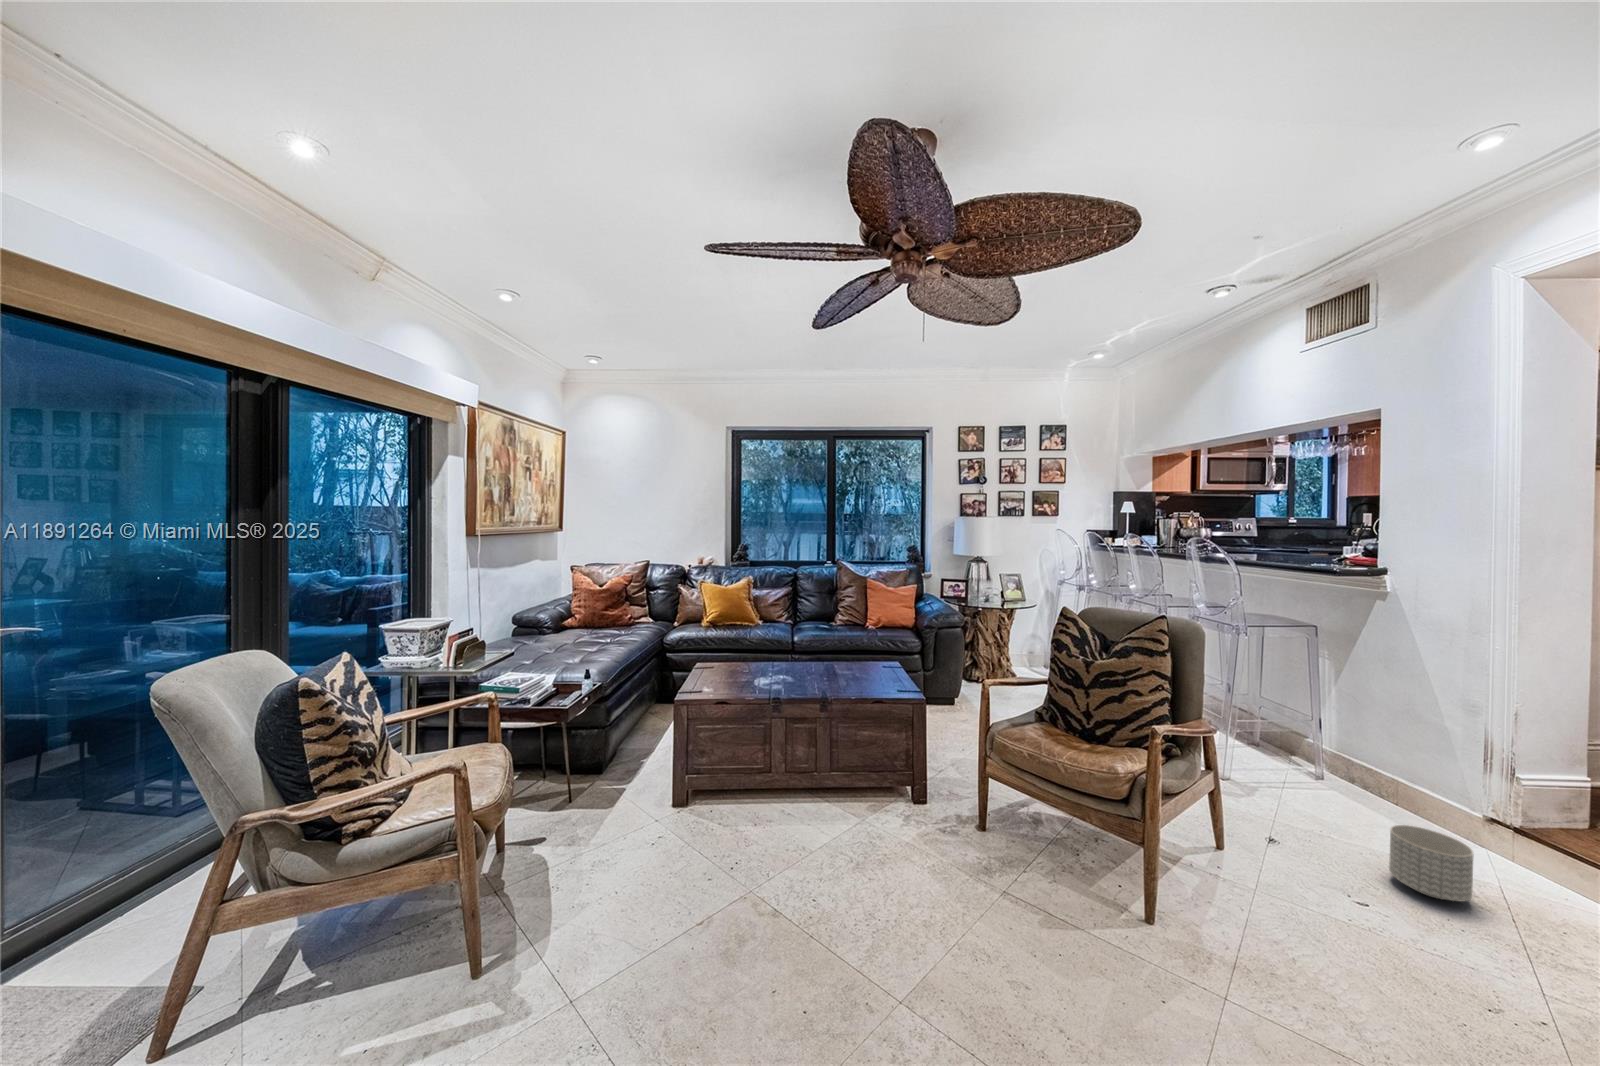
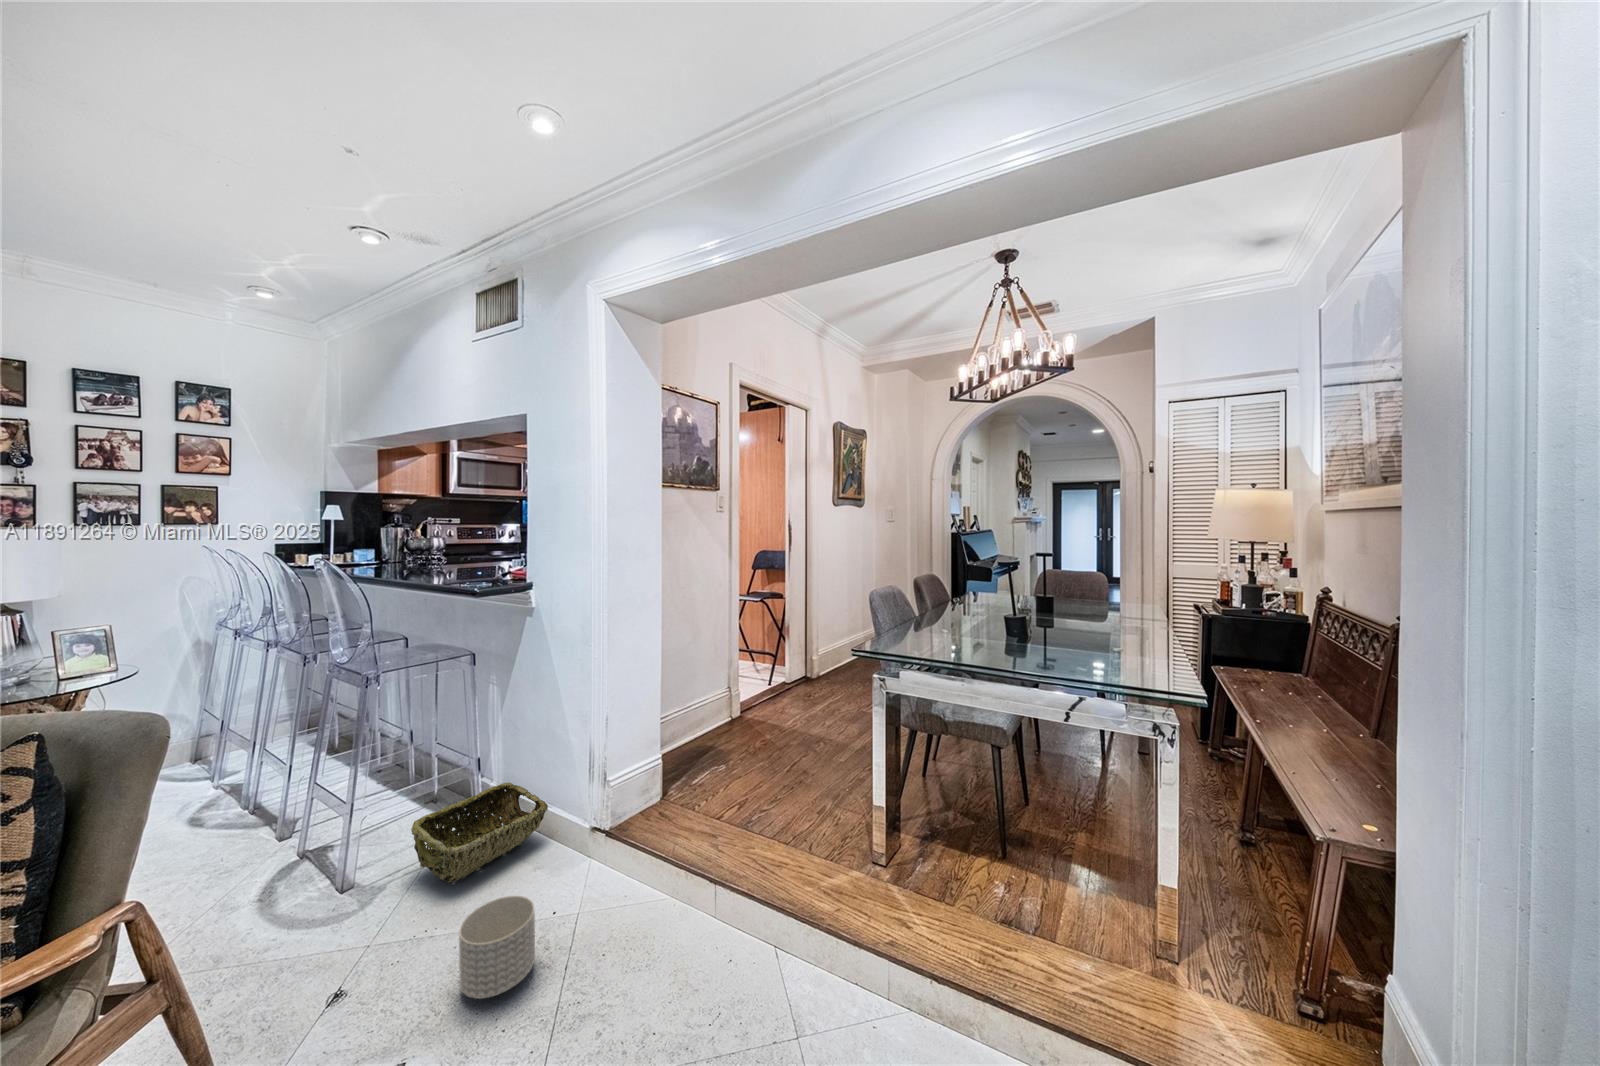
woven basket: none [1278,746,1414,808] -> present [411,783,548,883]

